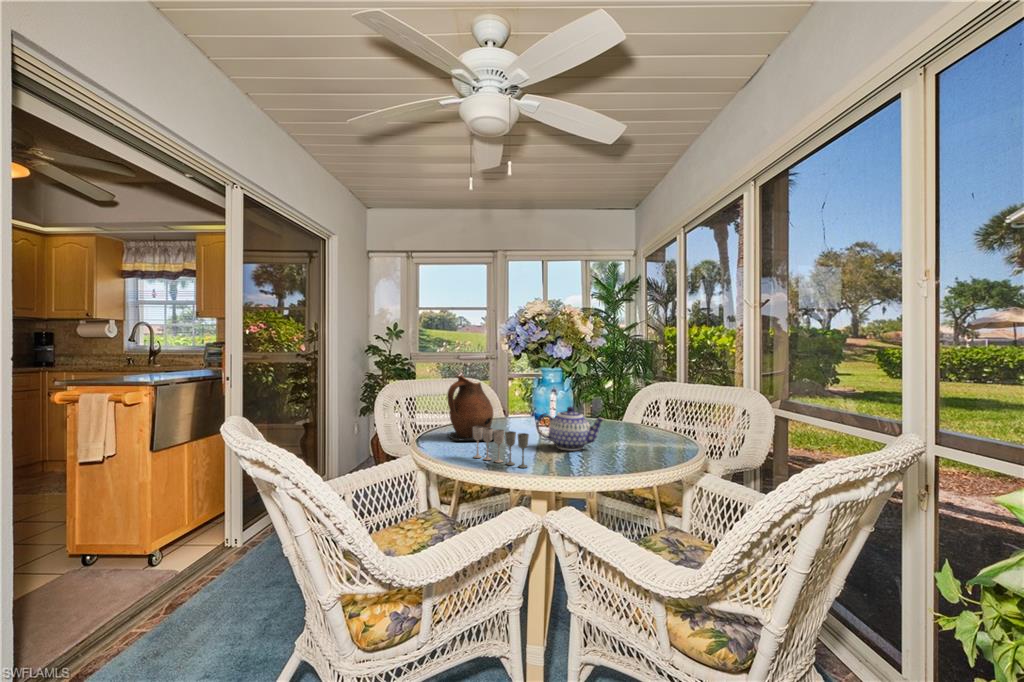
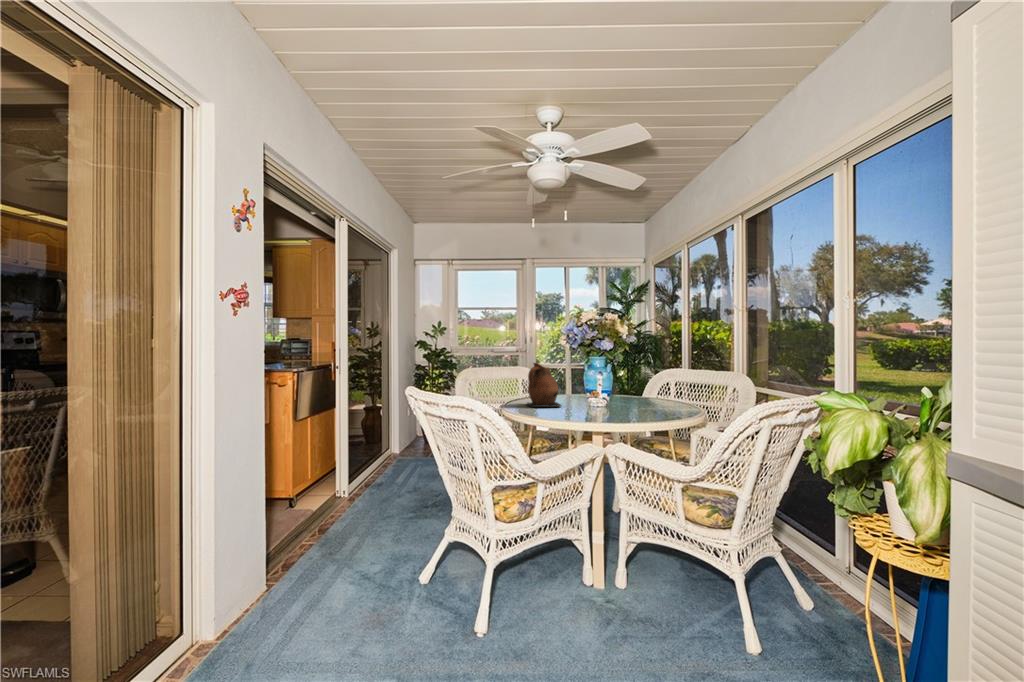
teapot: present [536,407,604,451] -> none [591,383,639,412]
wine glass: present [473,426,529,468] -> none [554,395,594,419]

